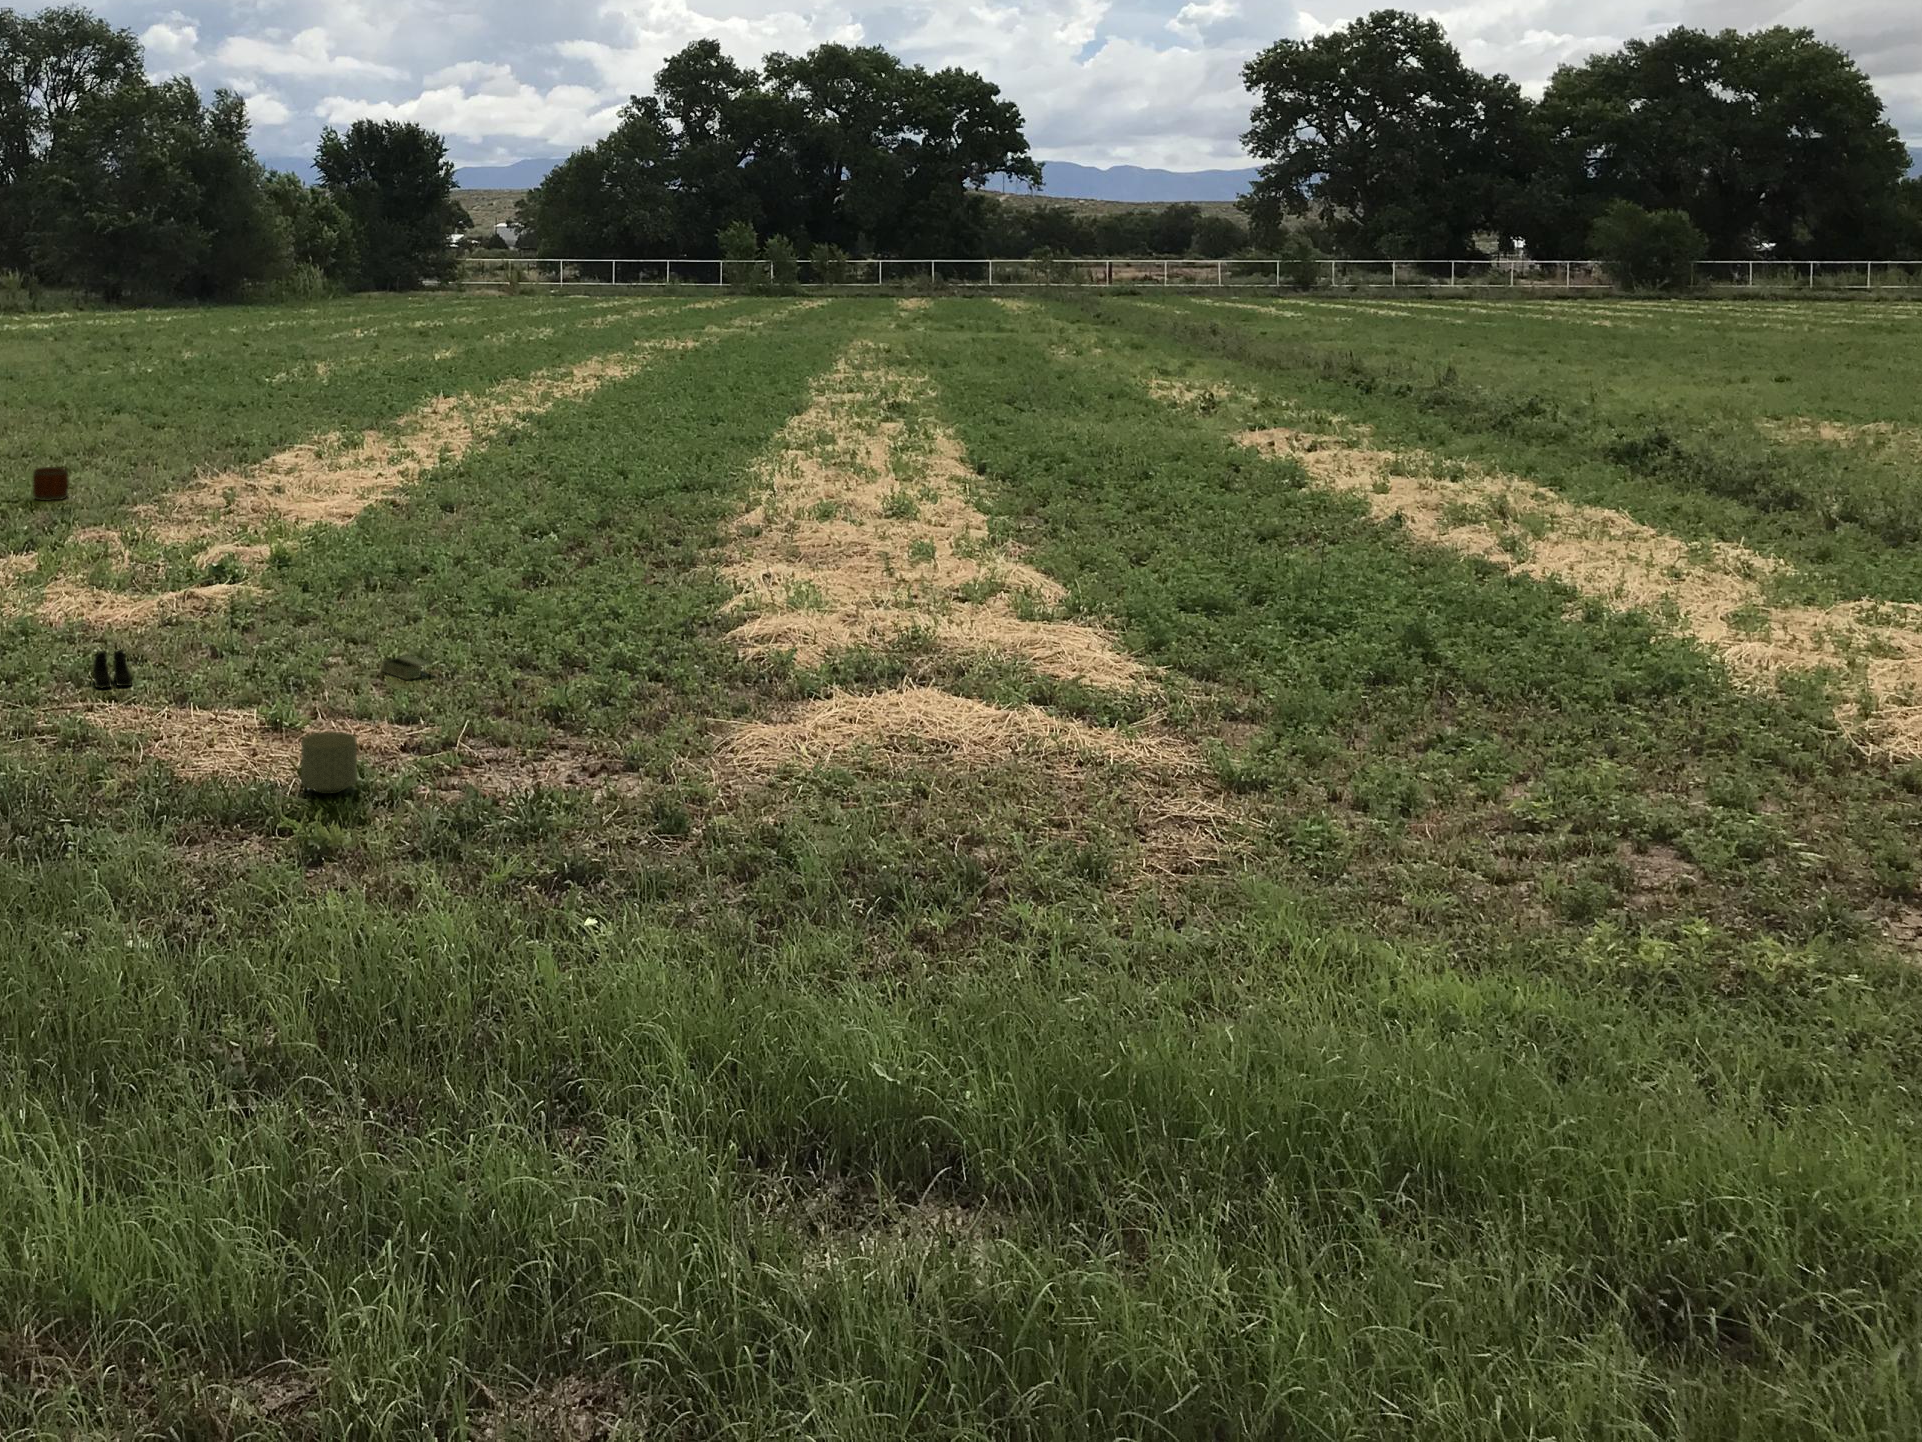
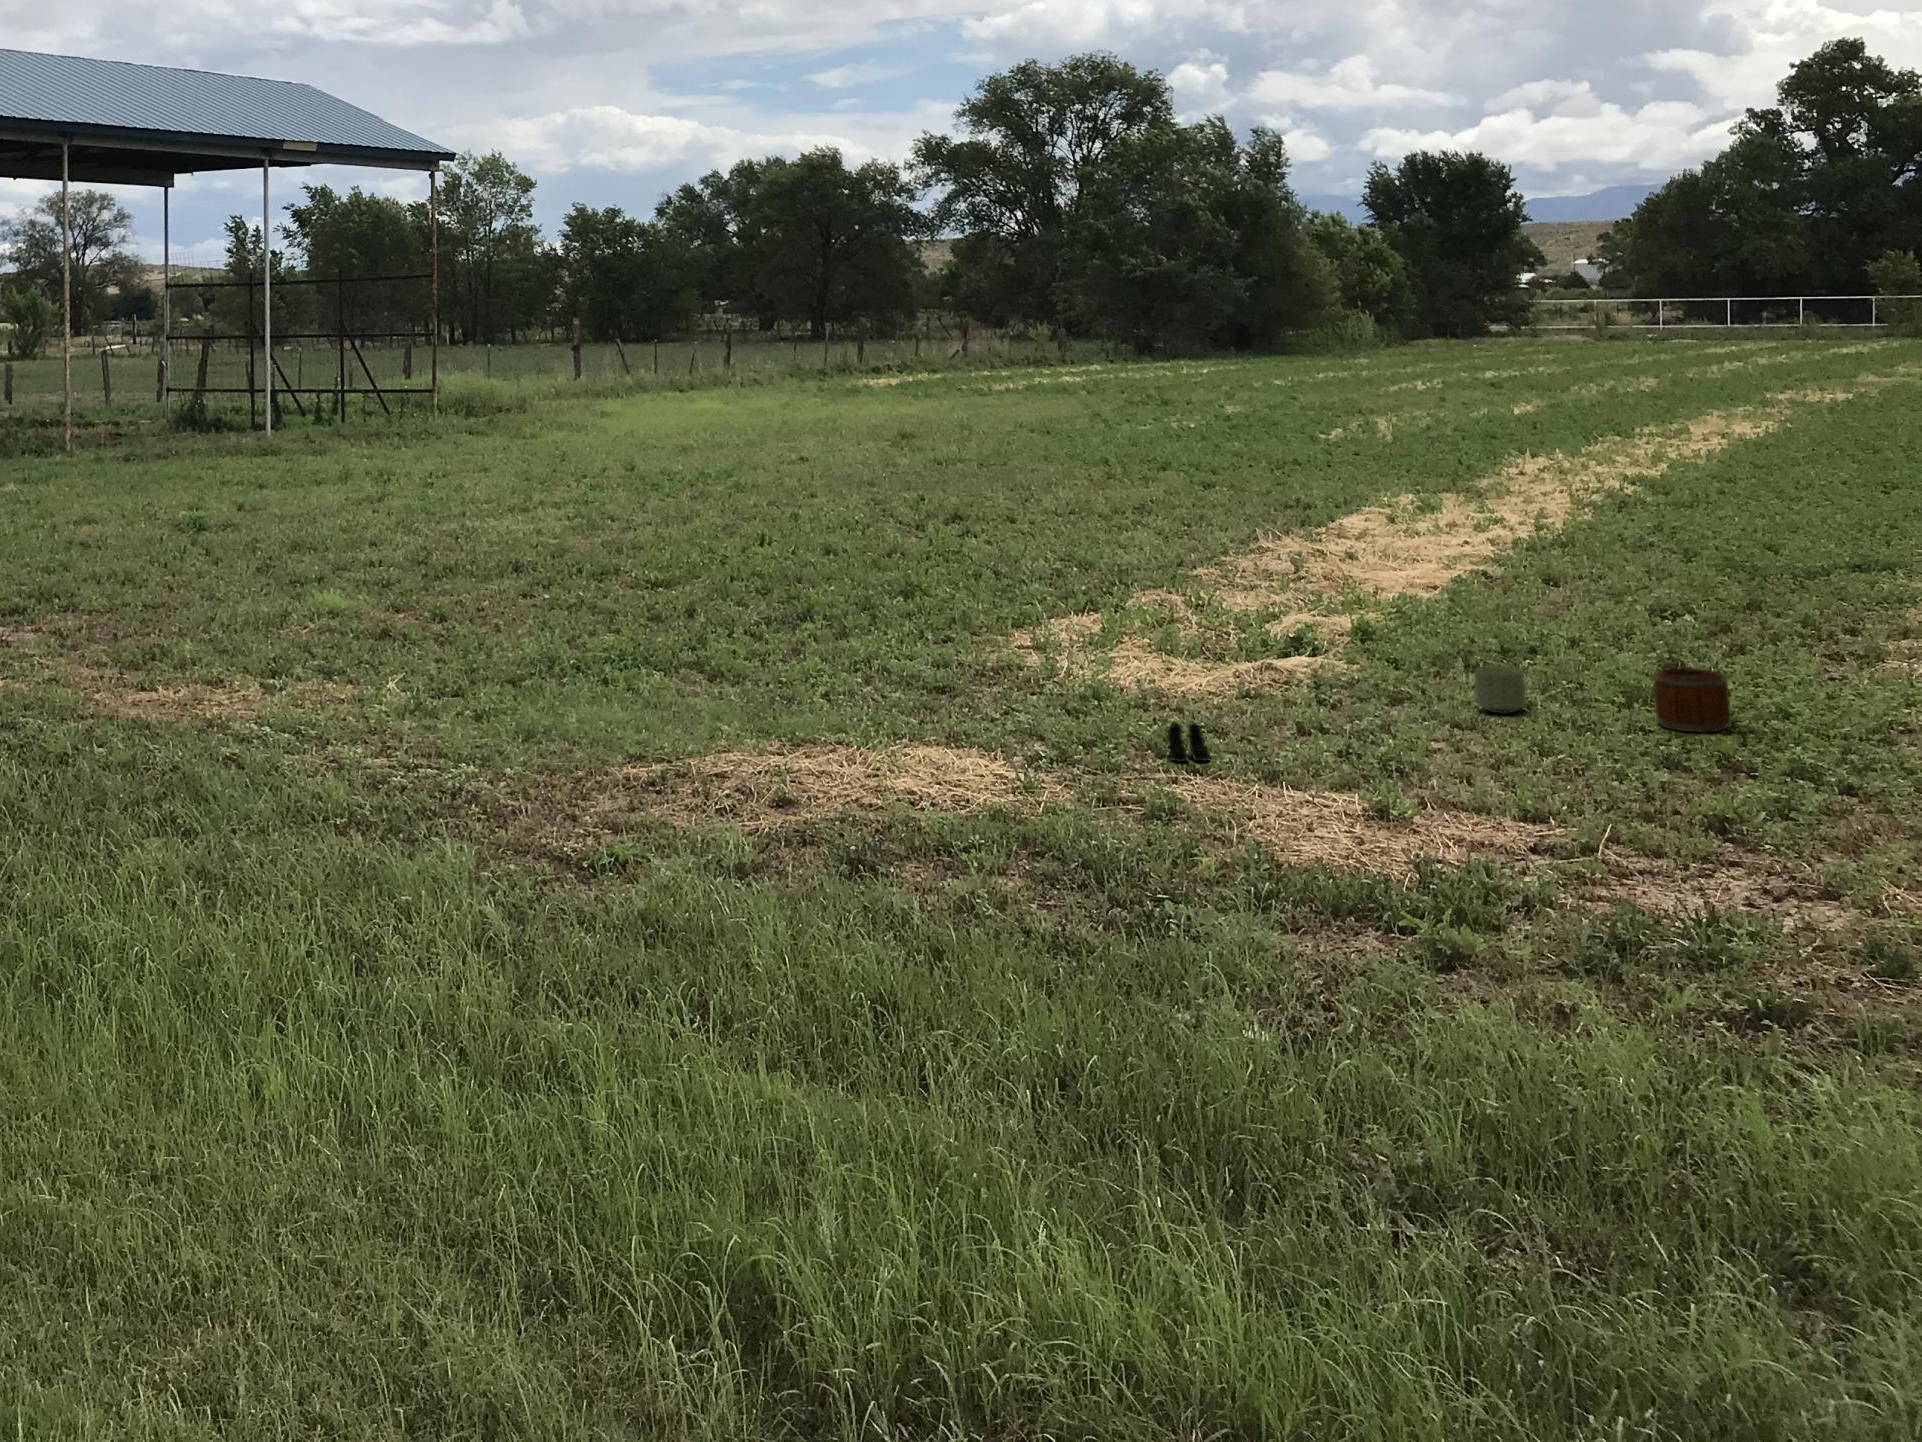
bucket: present [33,467,69,501] -> present [1653,668,1730,732]
toolbox: present [382,655,433,680] -> none [1505,750,1573,779]
planter: present [301,732,357,794] -> present [1474,666,1526,713]

